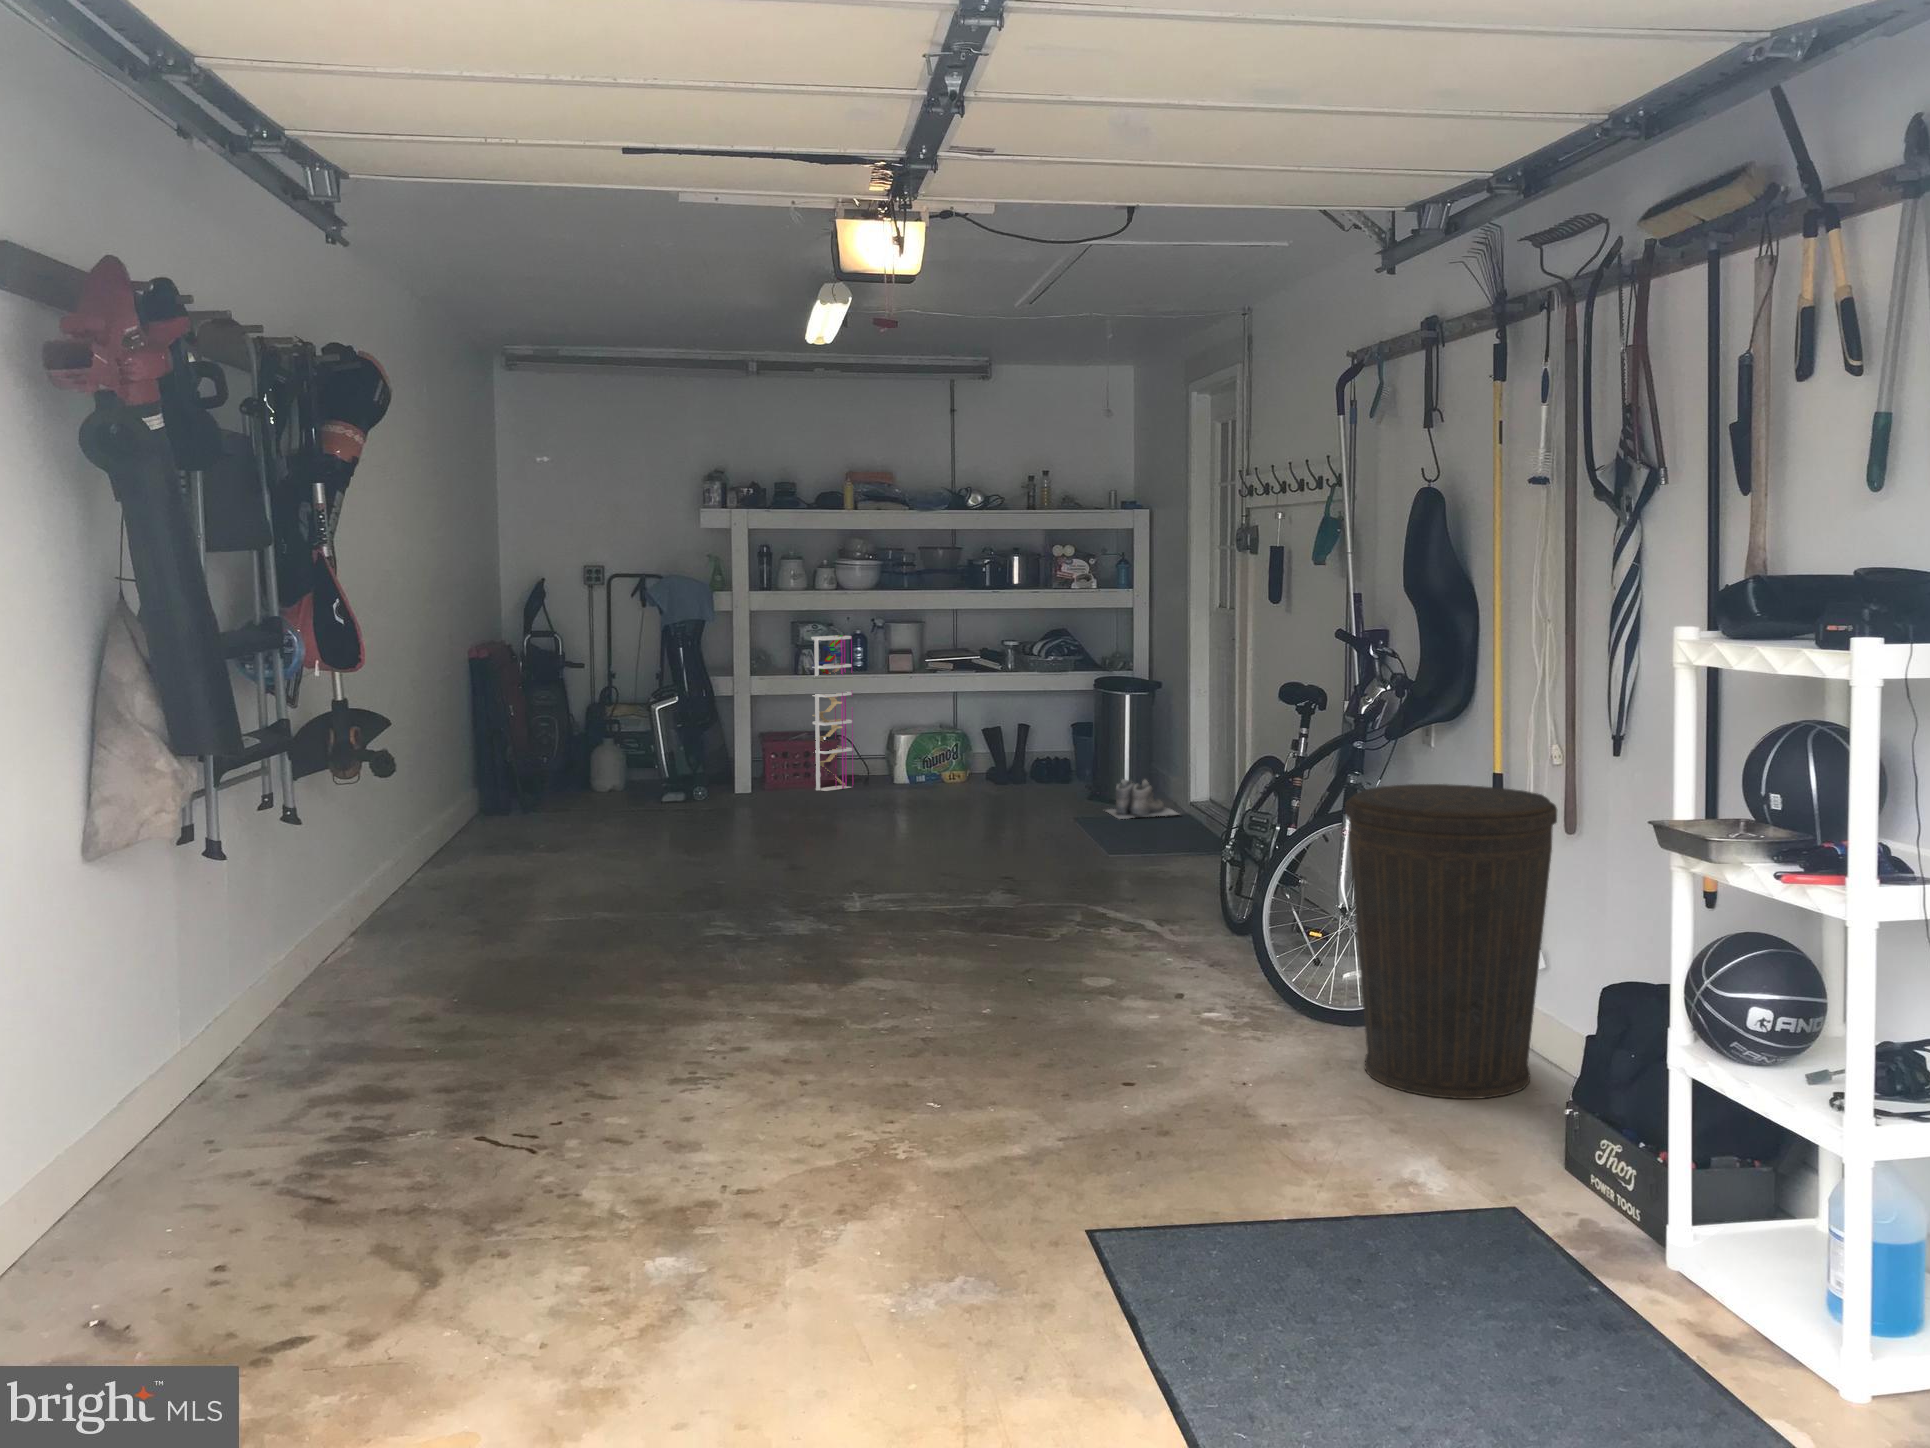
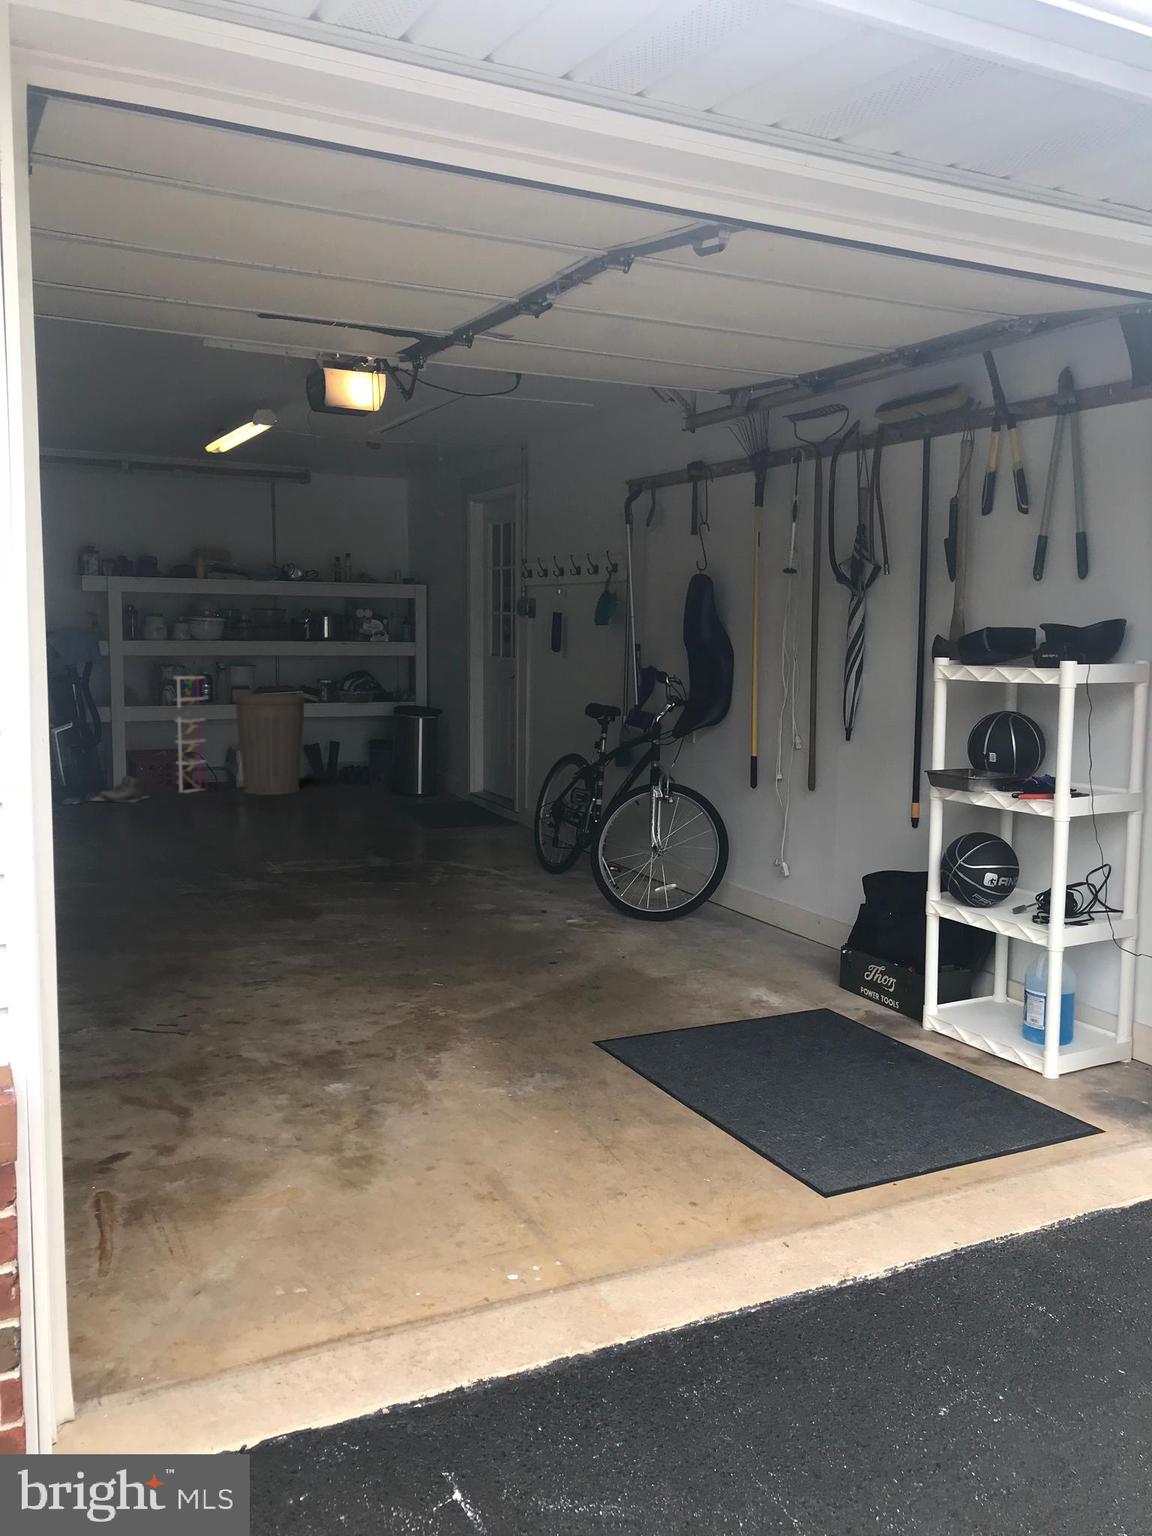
boots: present [1106,779,1178,819] -> present [91,776,148,802]
trash can: present [1345,784,1557,1099] -> present [235,694,306,795]

